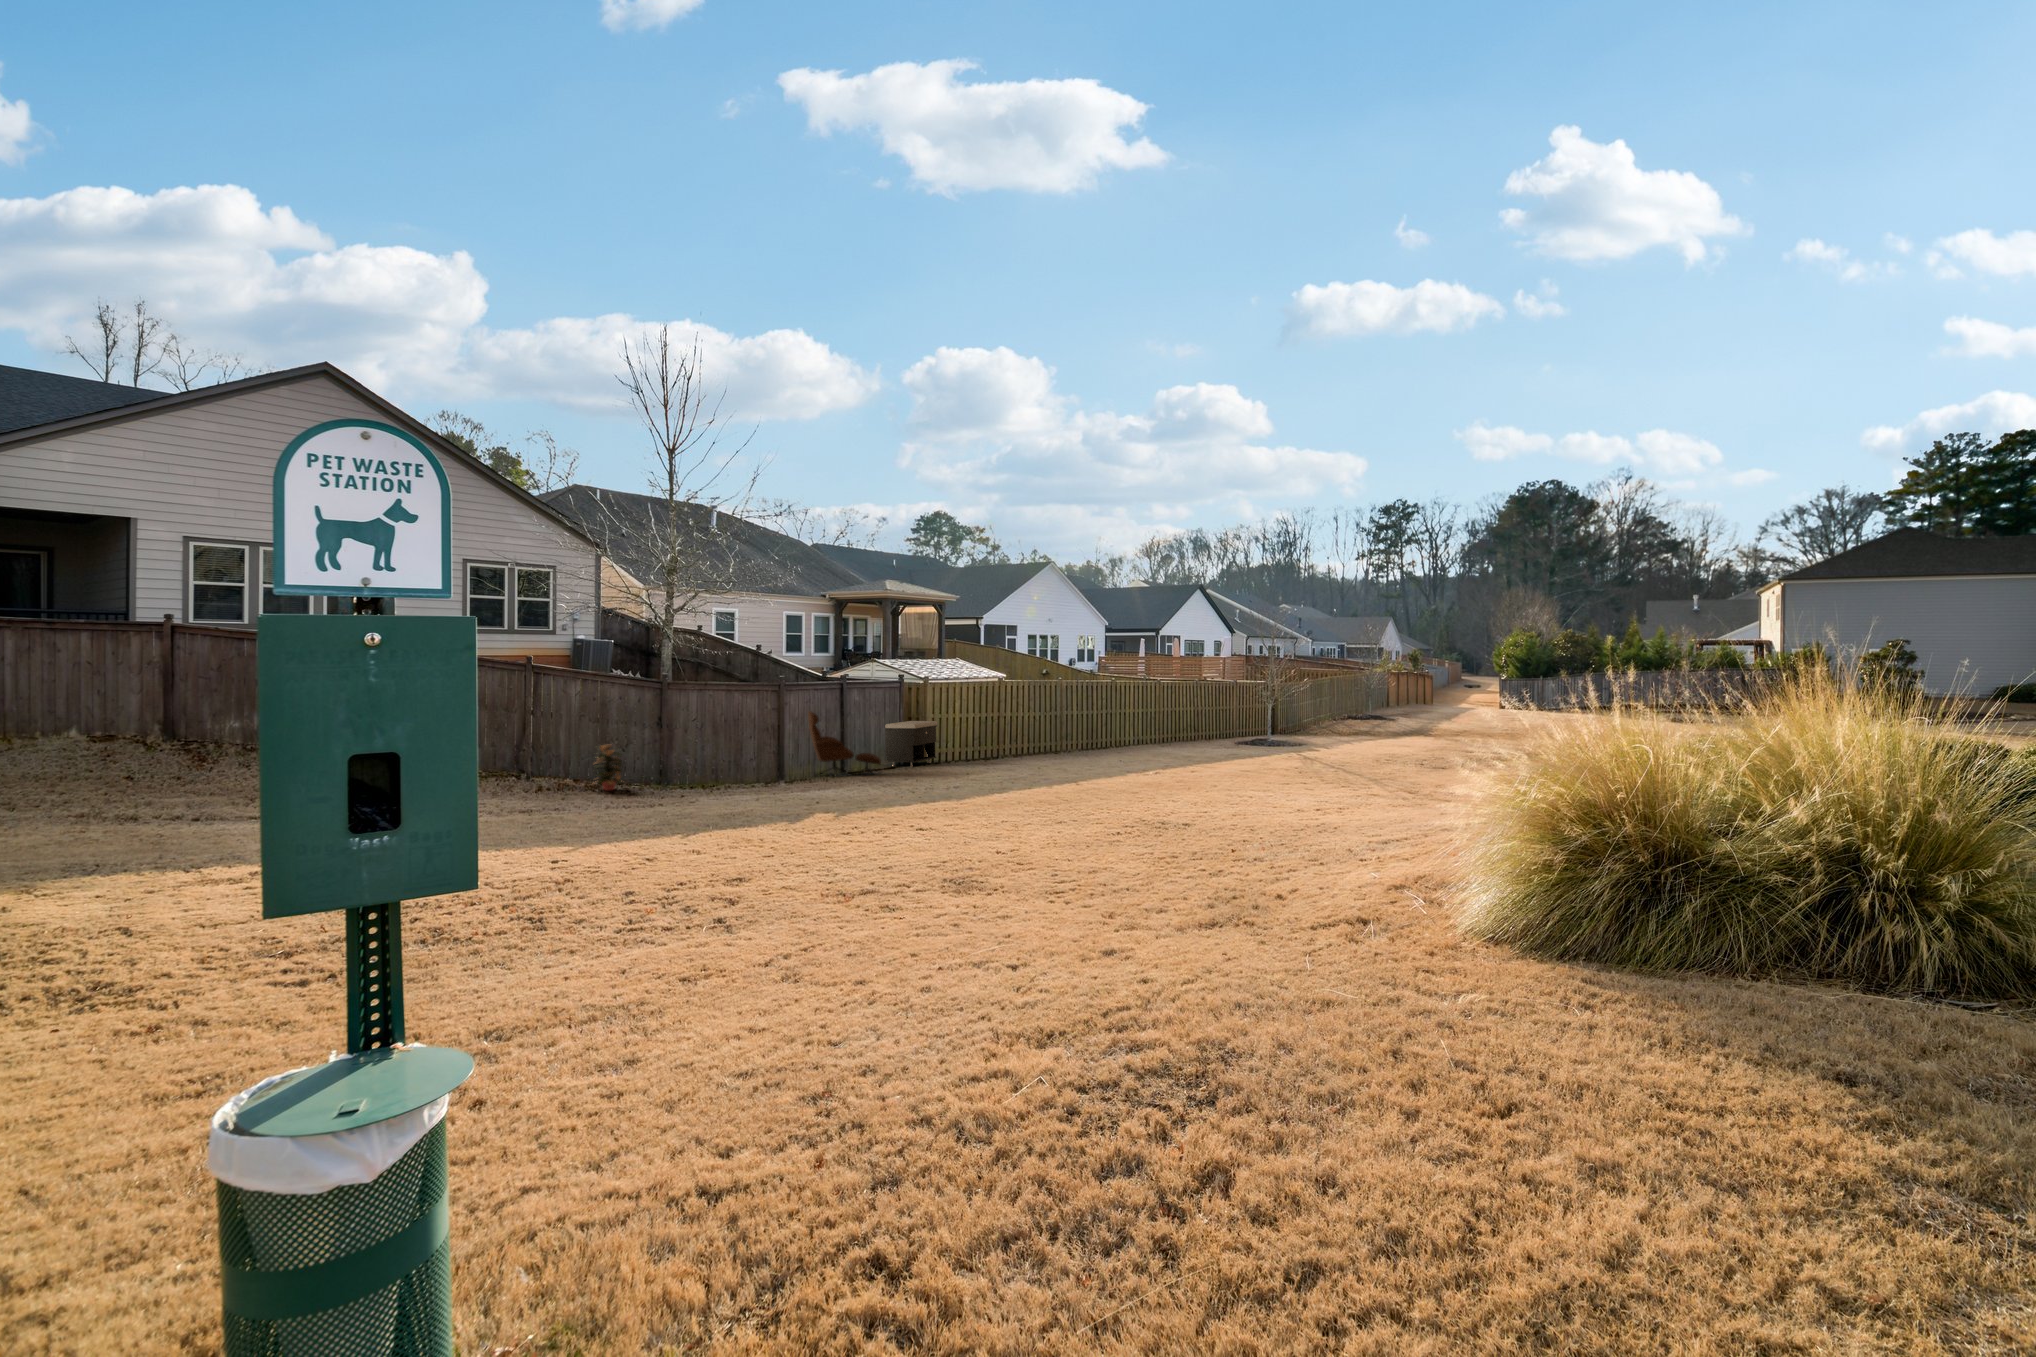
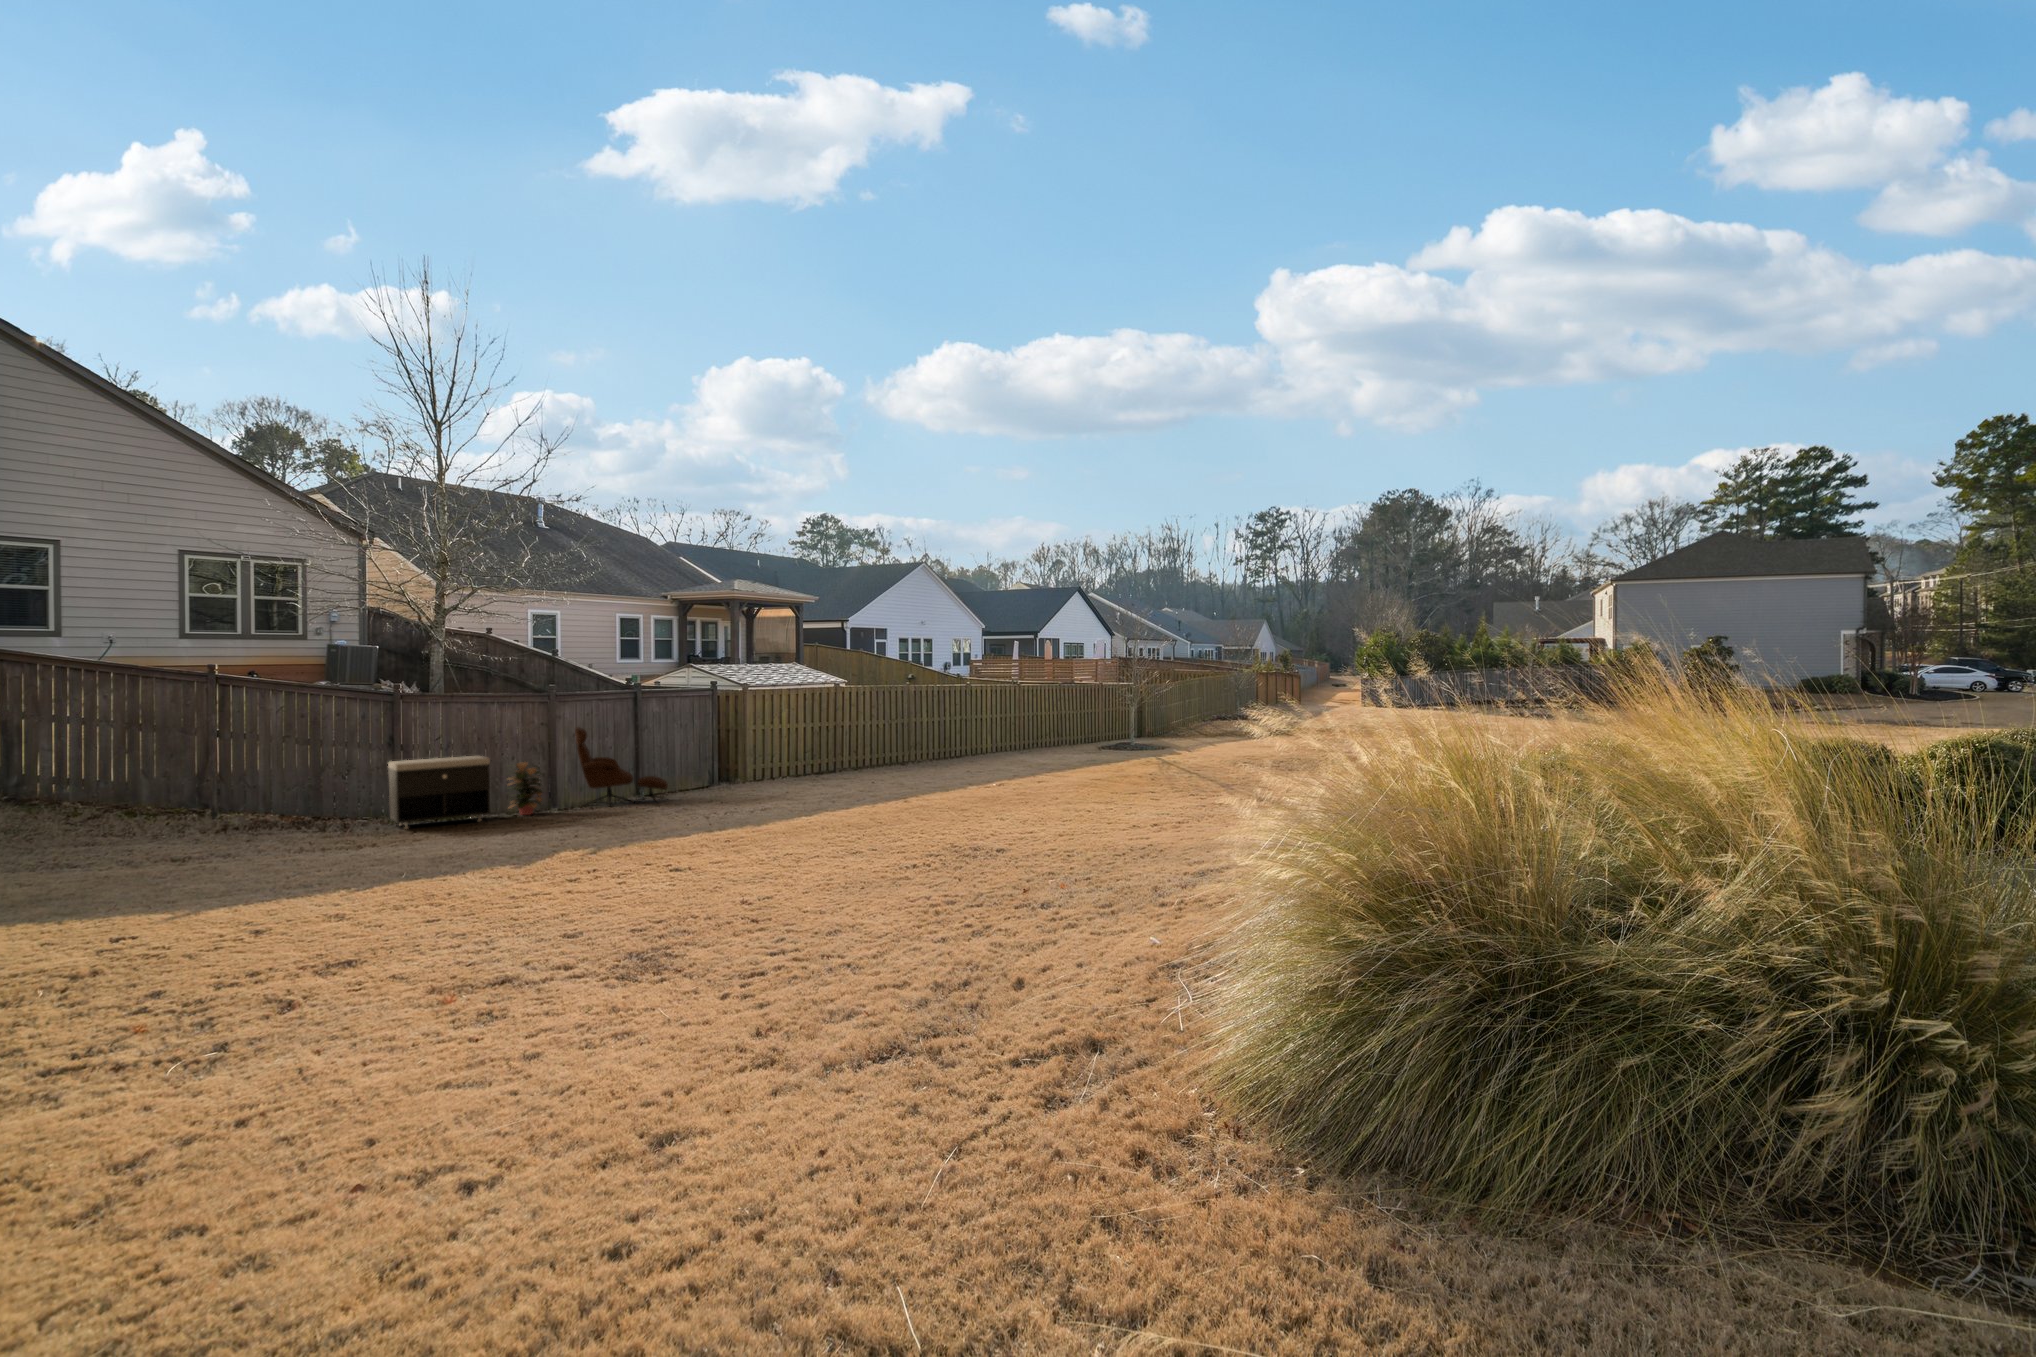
storage bench: present [885,721,937,767] -> present [388,755,490,829]
decorative plant: present [596,745,622,791] -> present [506,762,542,815]

